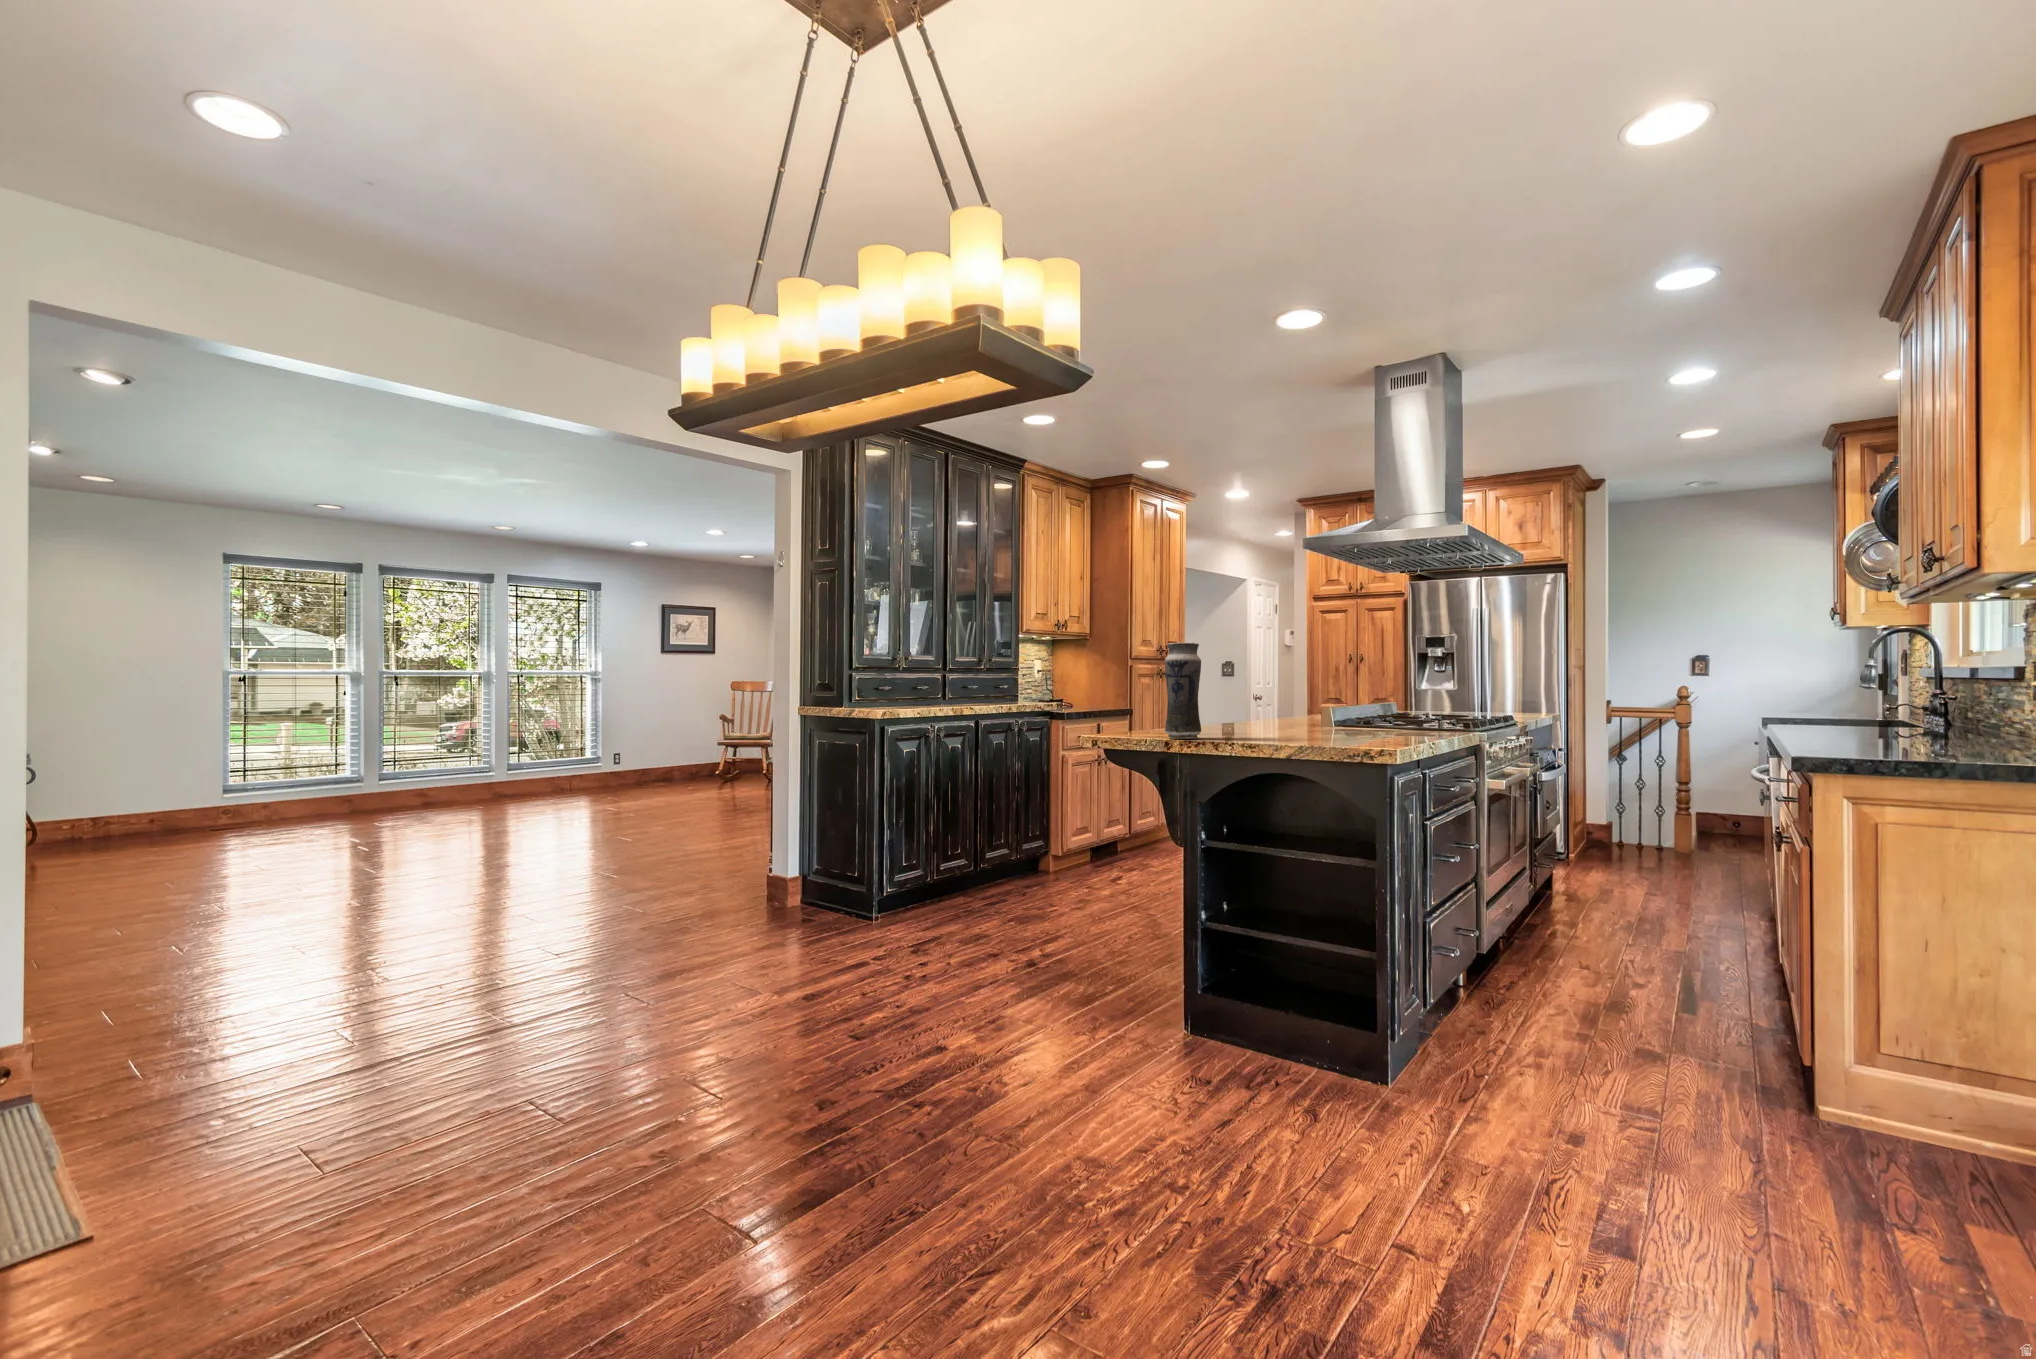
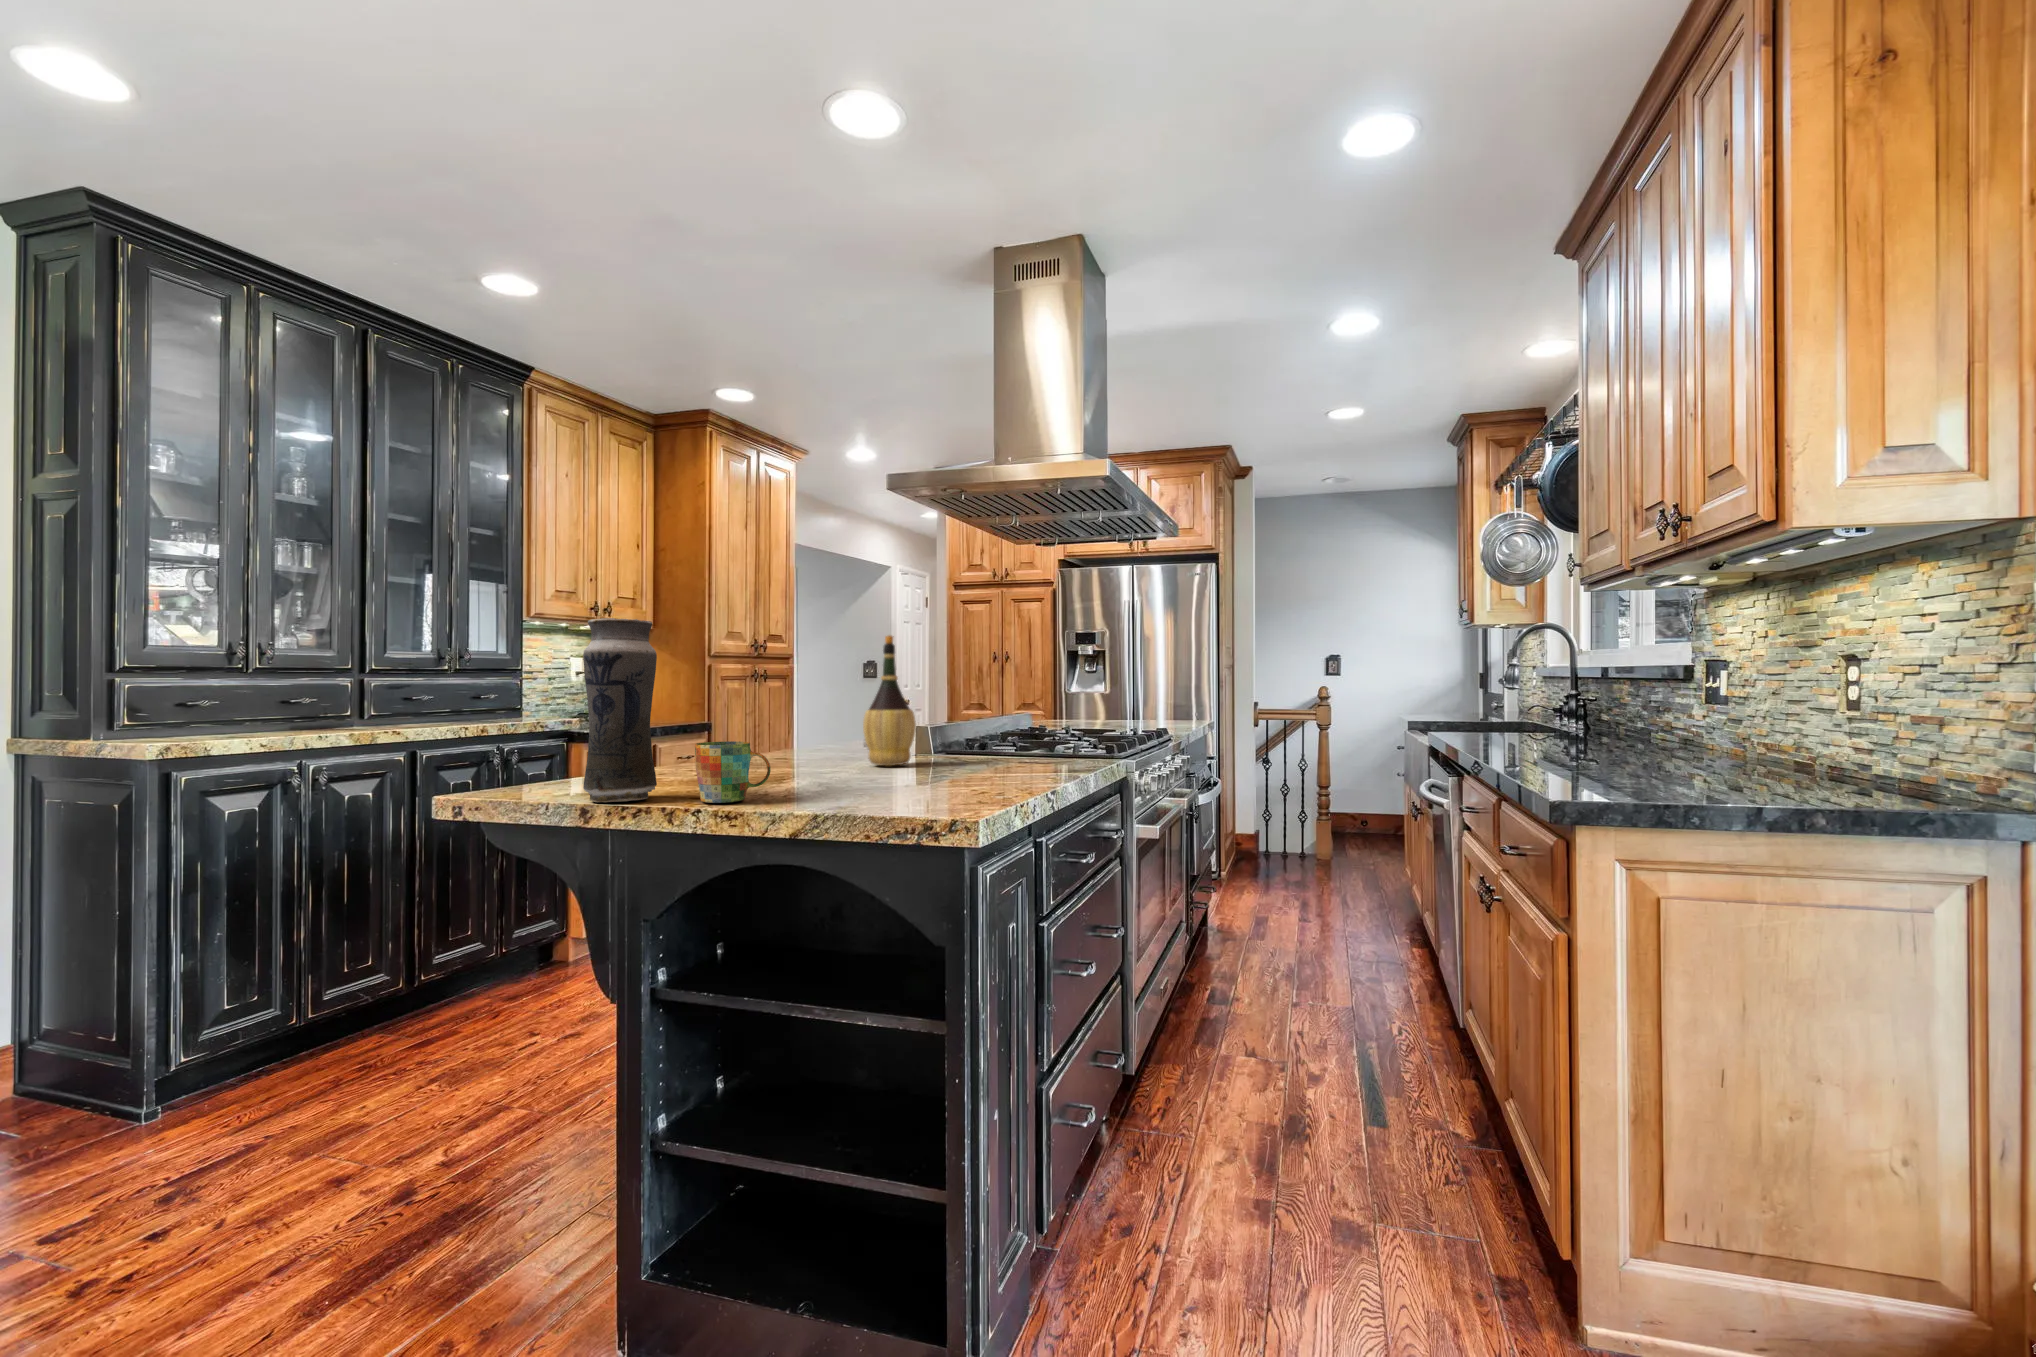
wine bottle: none [1295,647,1330,730] -> present [863,635,916,766]
mug: none [1225,709,1265,741] -> present [695,741,771,803]

